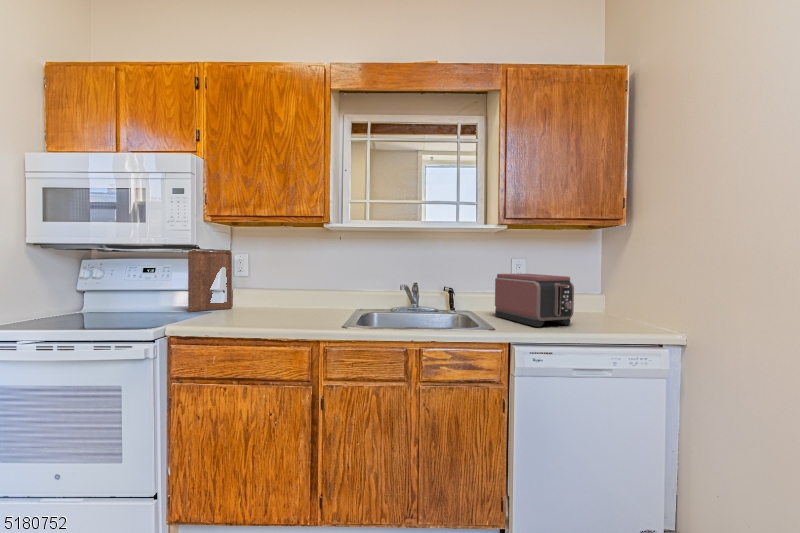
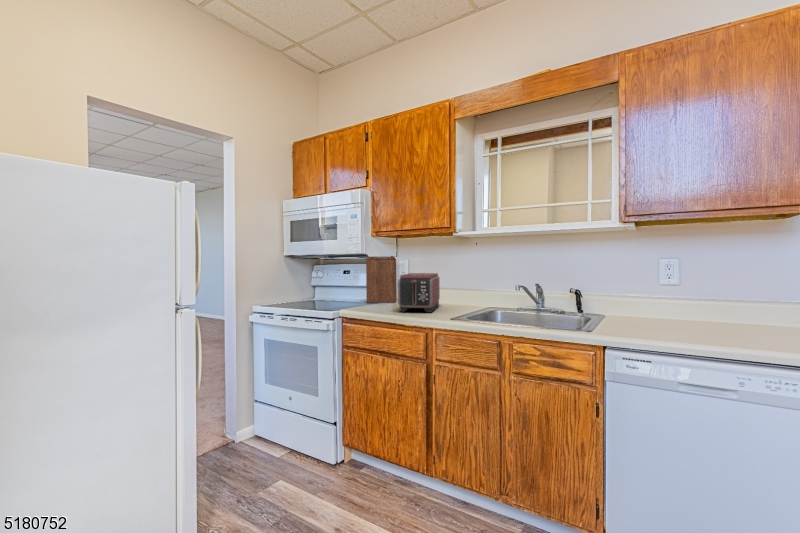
toaster: present [495,274,574,327] -> present [398,273,440,313]

